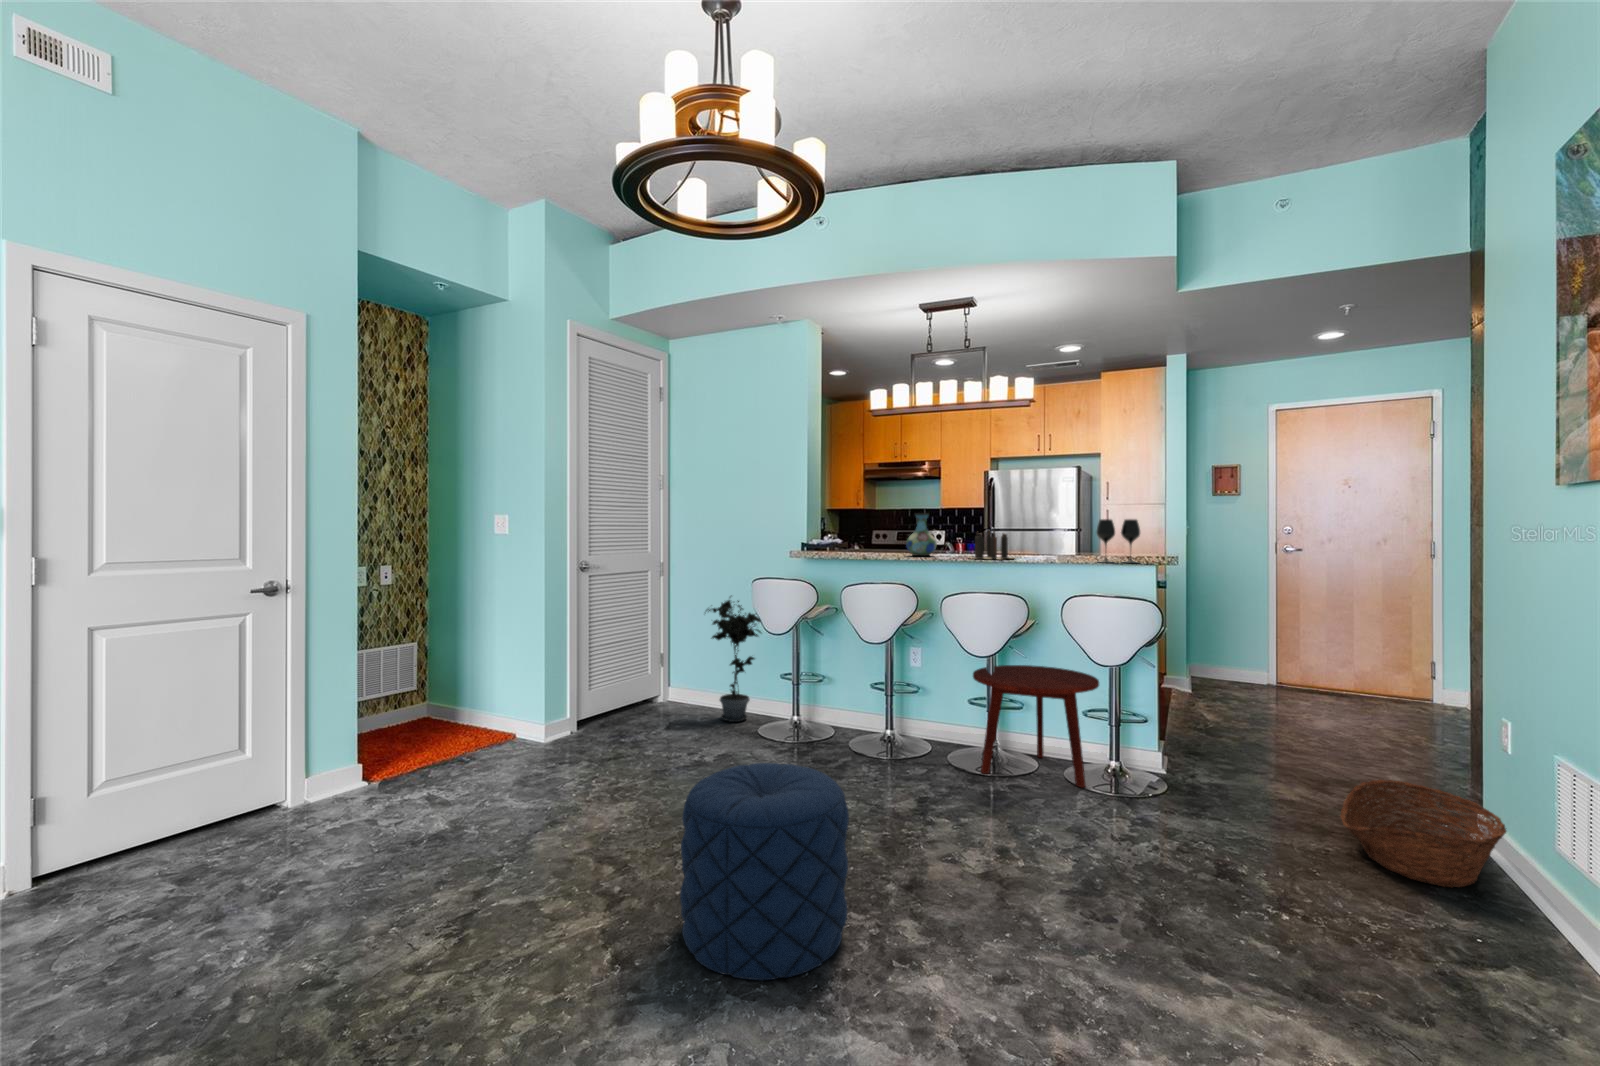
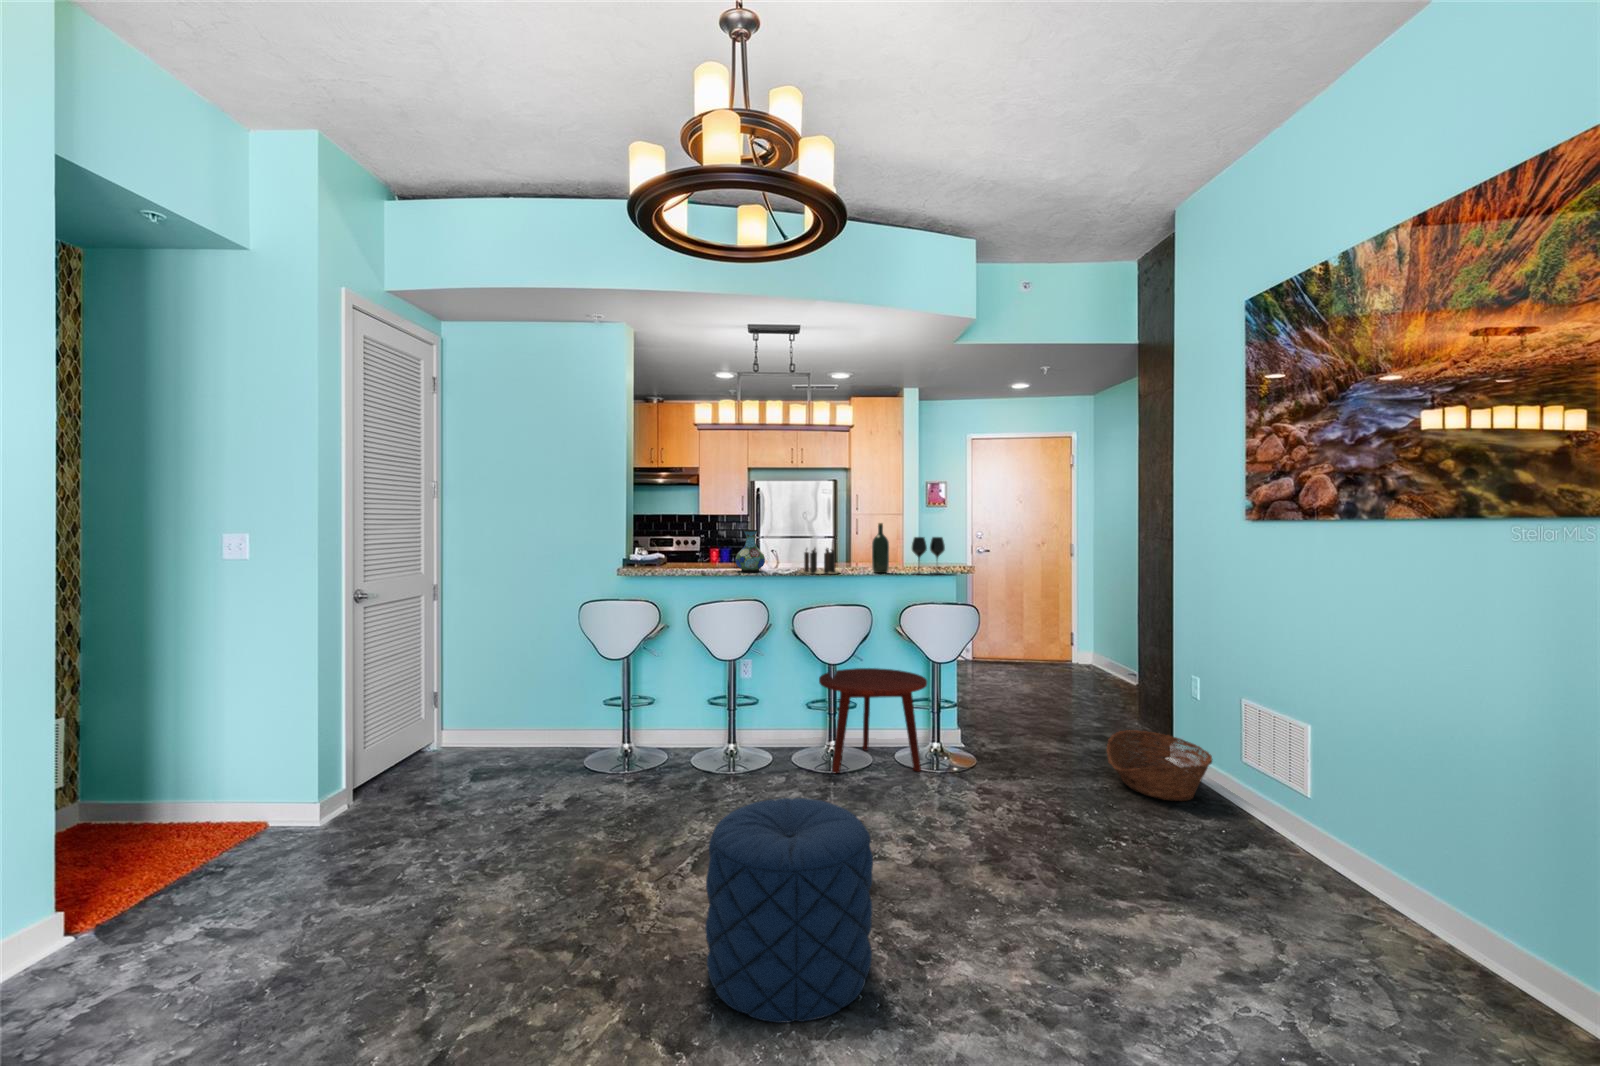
wine bottle: none [1052,504,1072,561] -> present [872,523,889,573]
potted plant: present [706,600,761,722] -> none [501,620,585,761]

